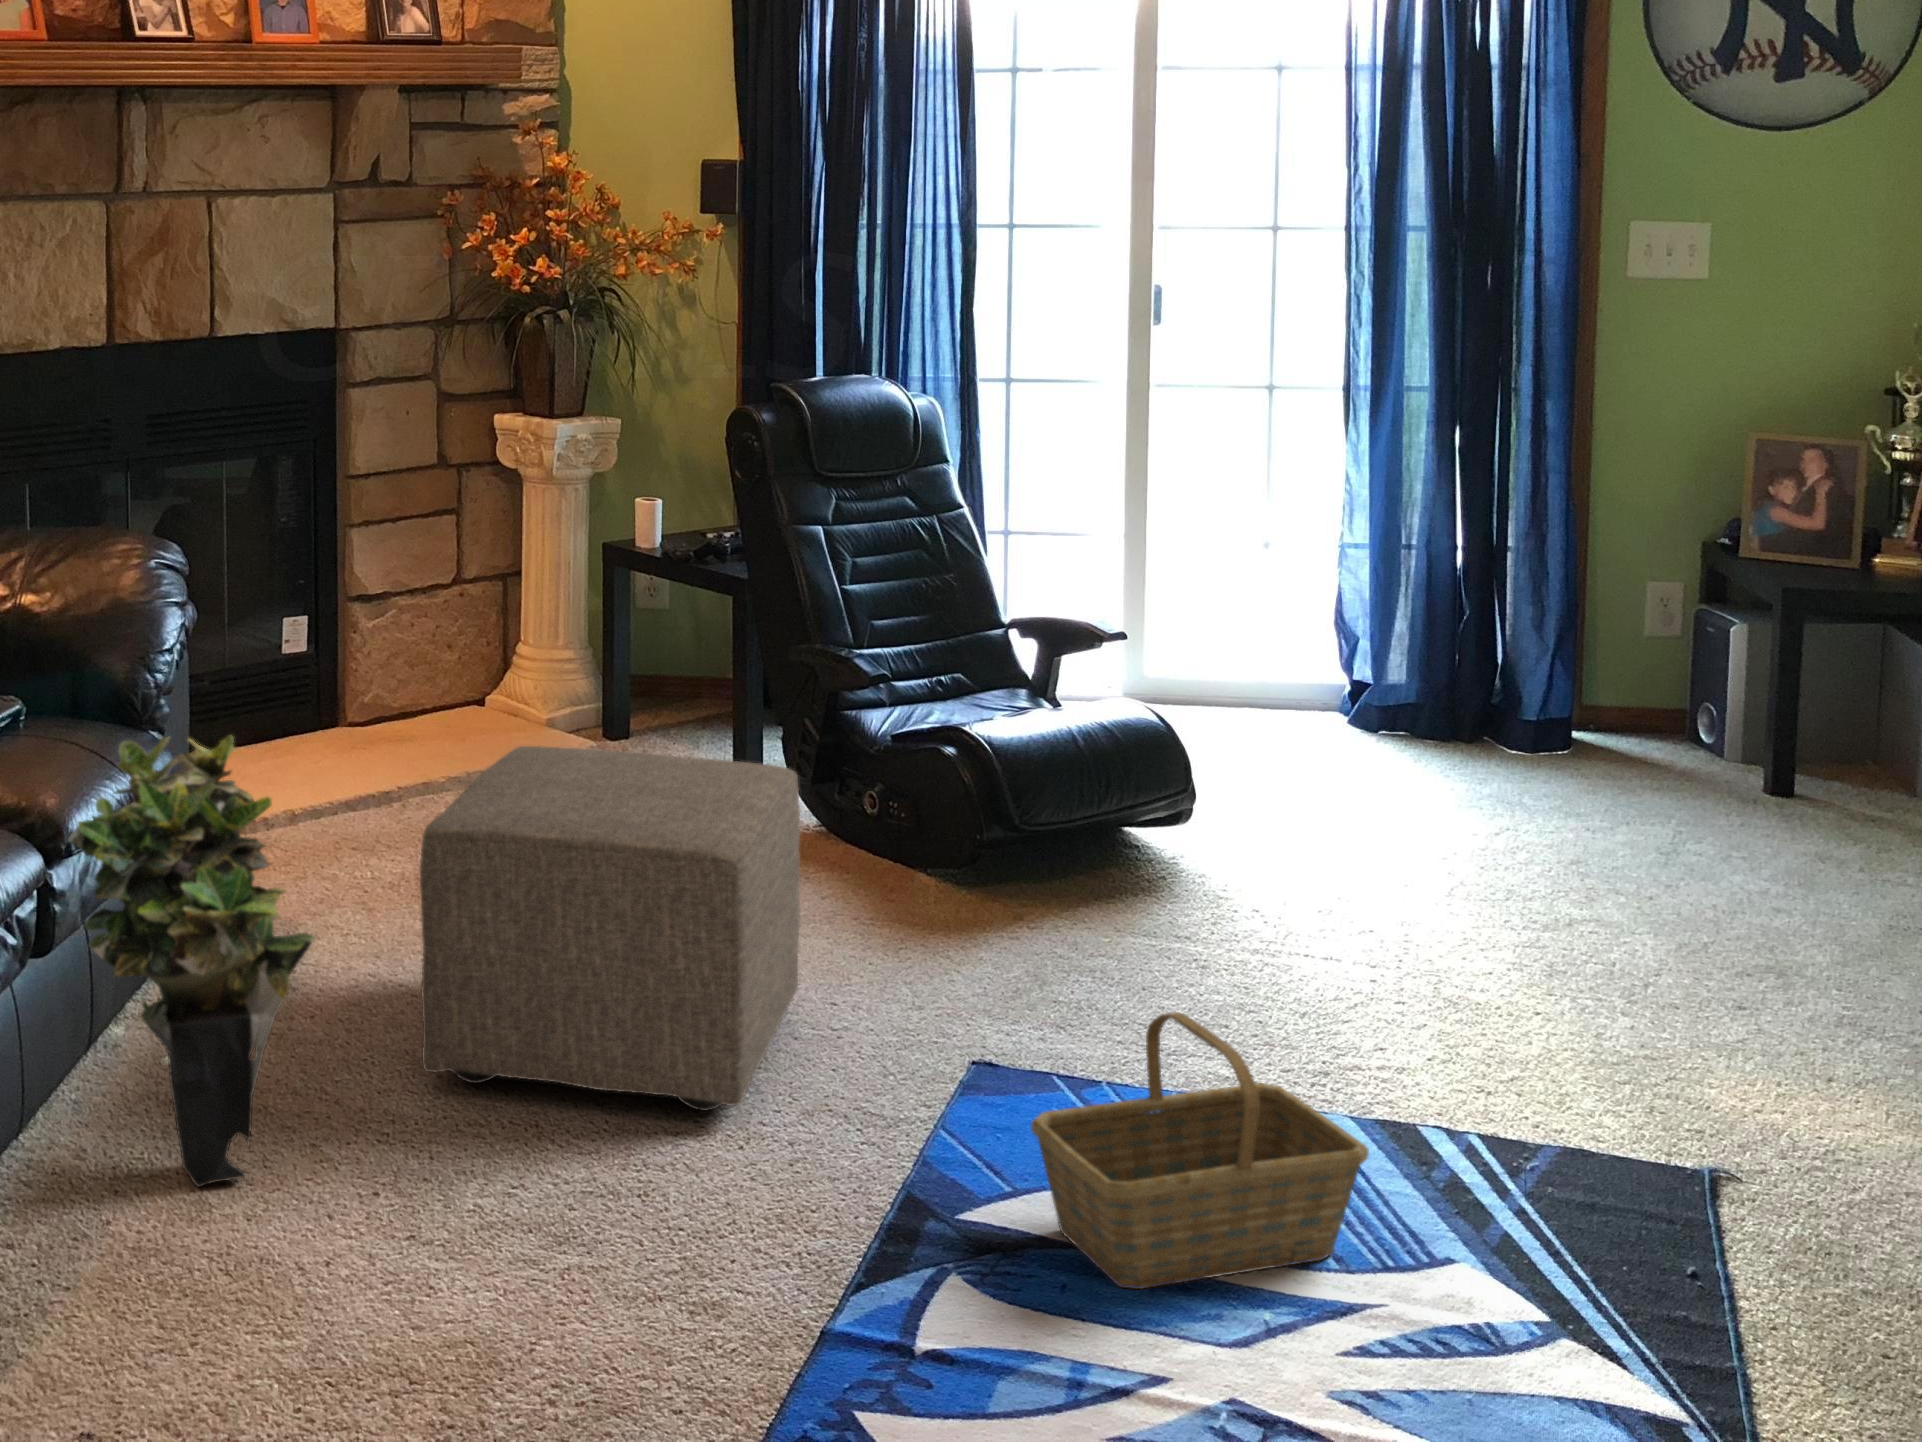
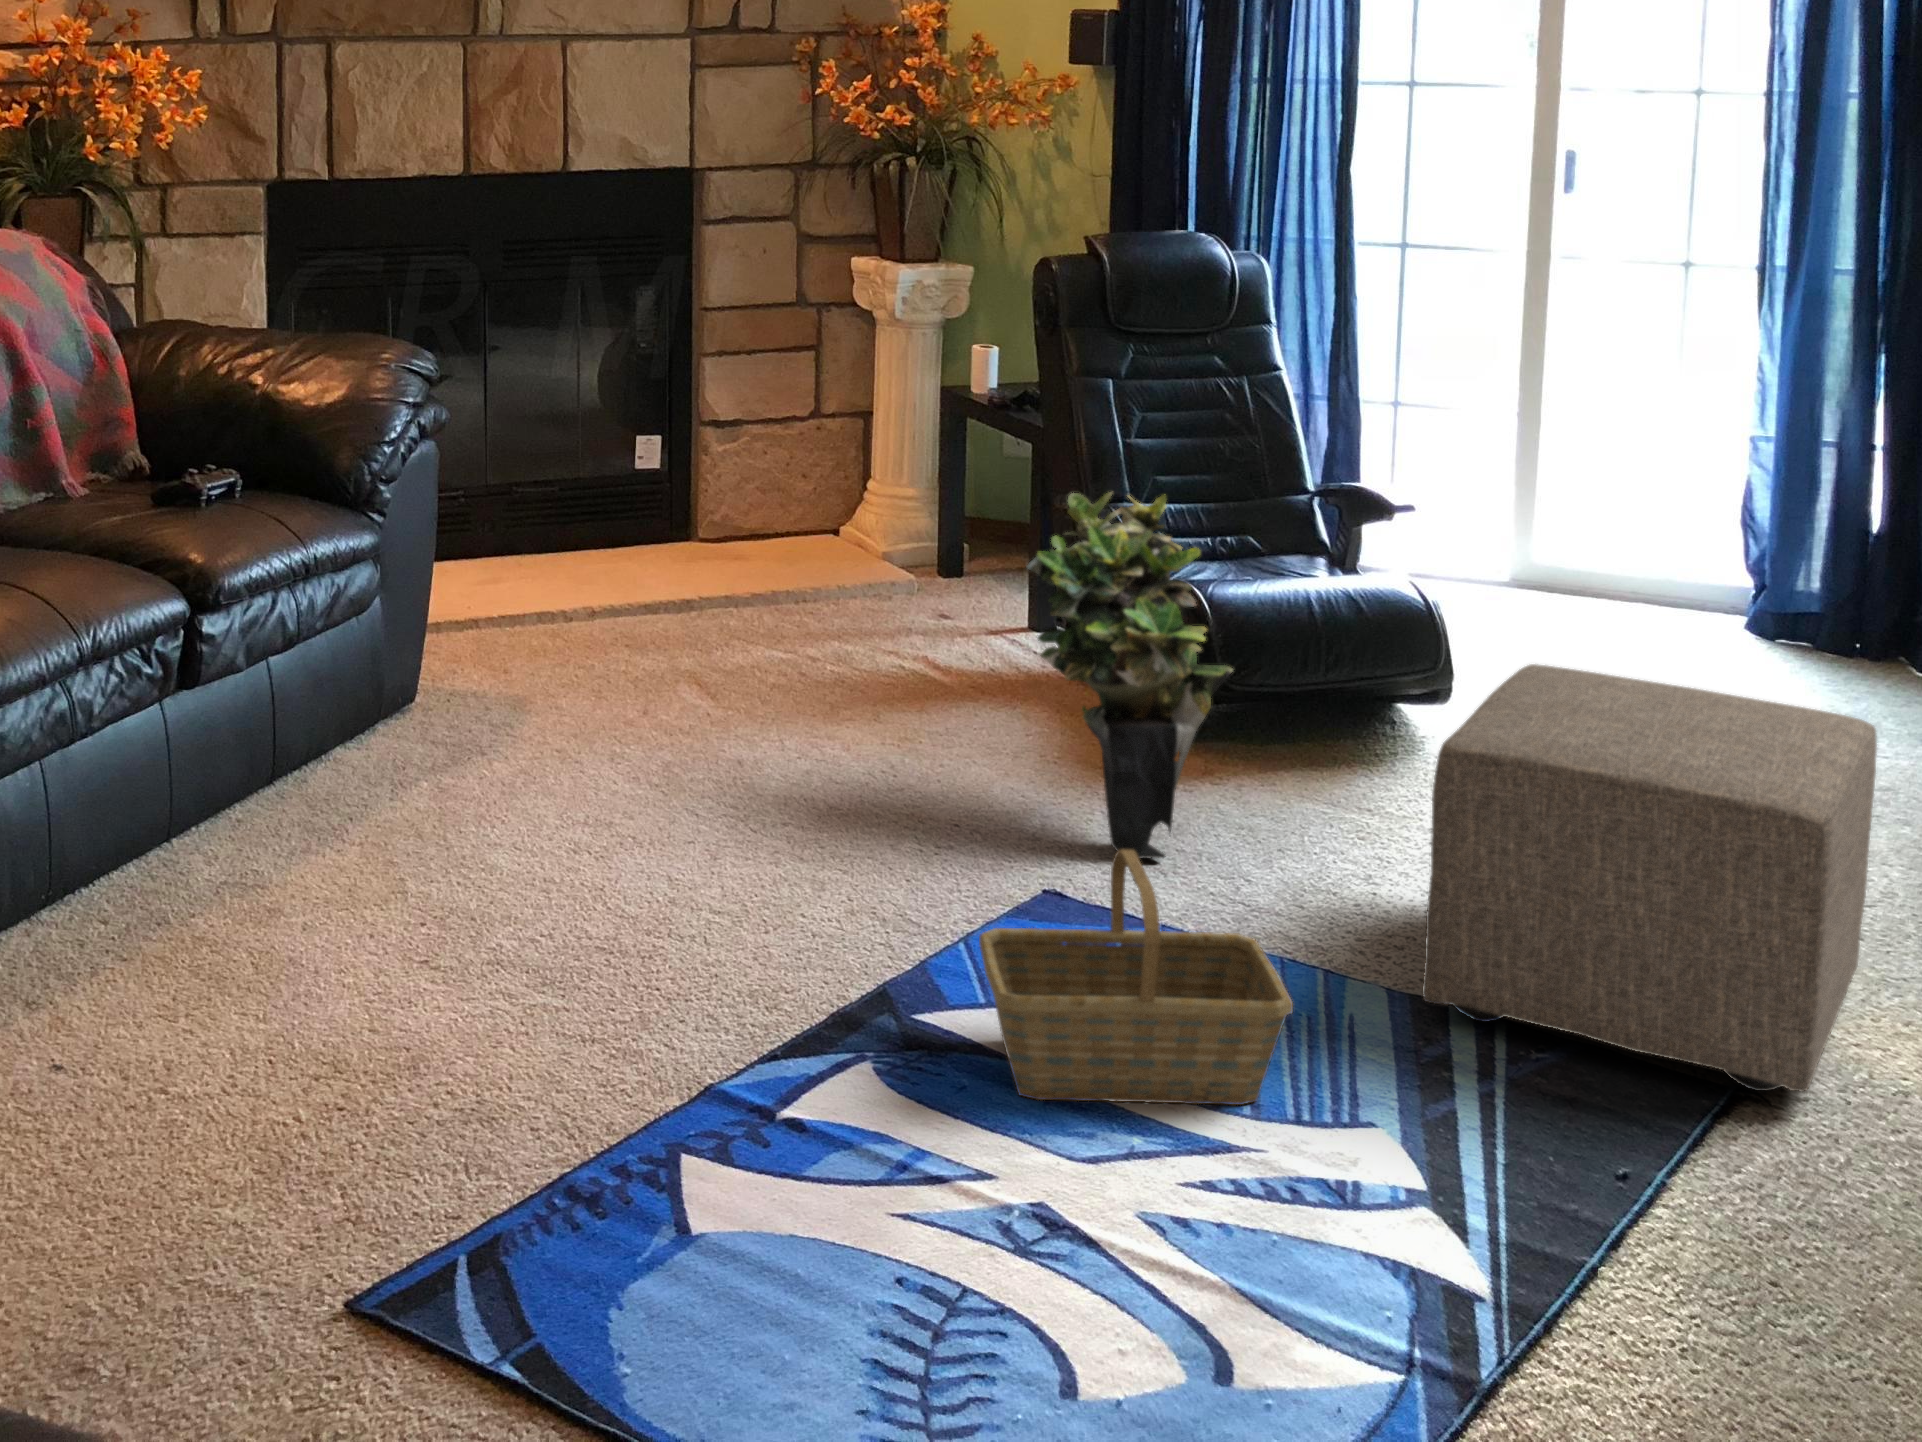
potted plant: present [68,736,315,1187] -> present [1027,492,1233,859]
ottoman: present [420,746,800,1111] -> present [1422,664,1877,1092]

